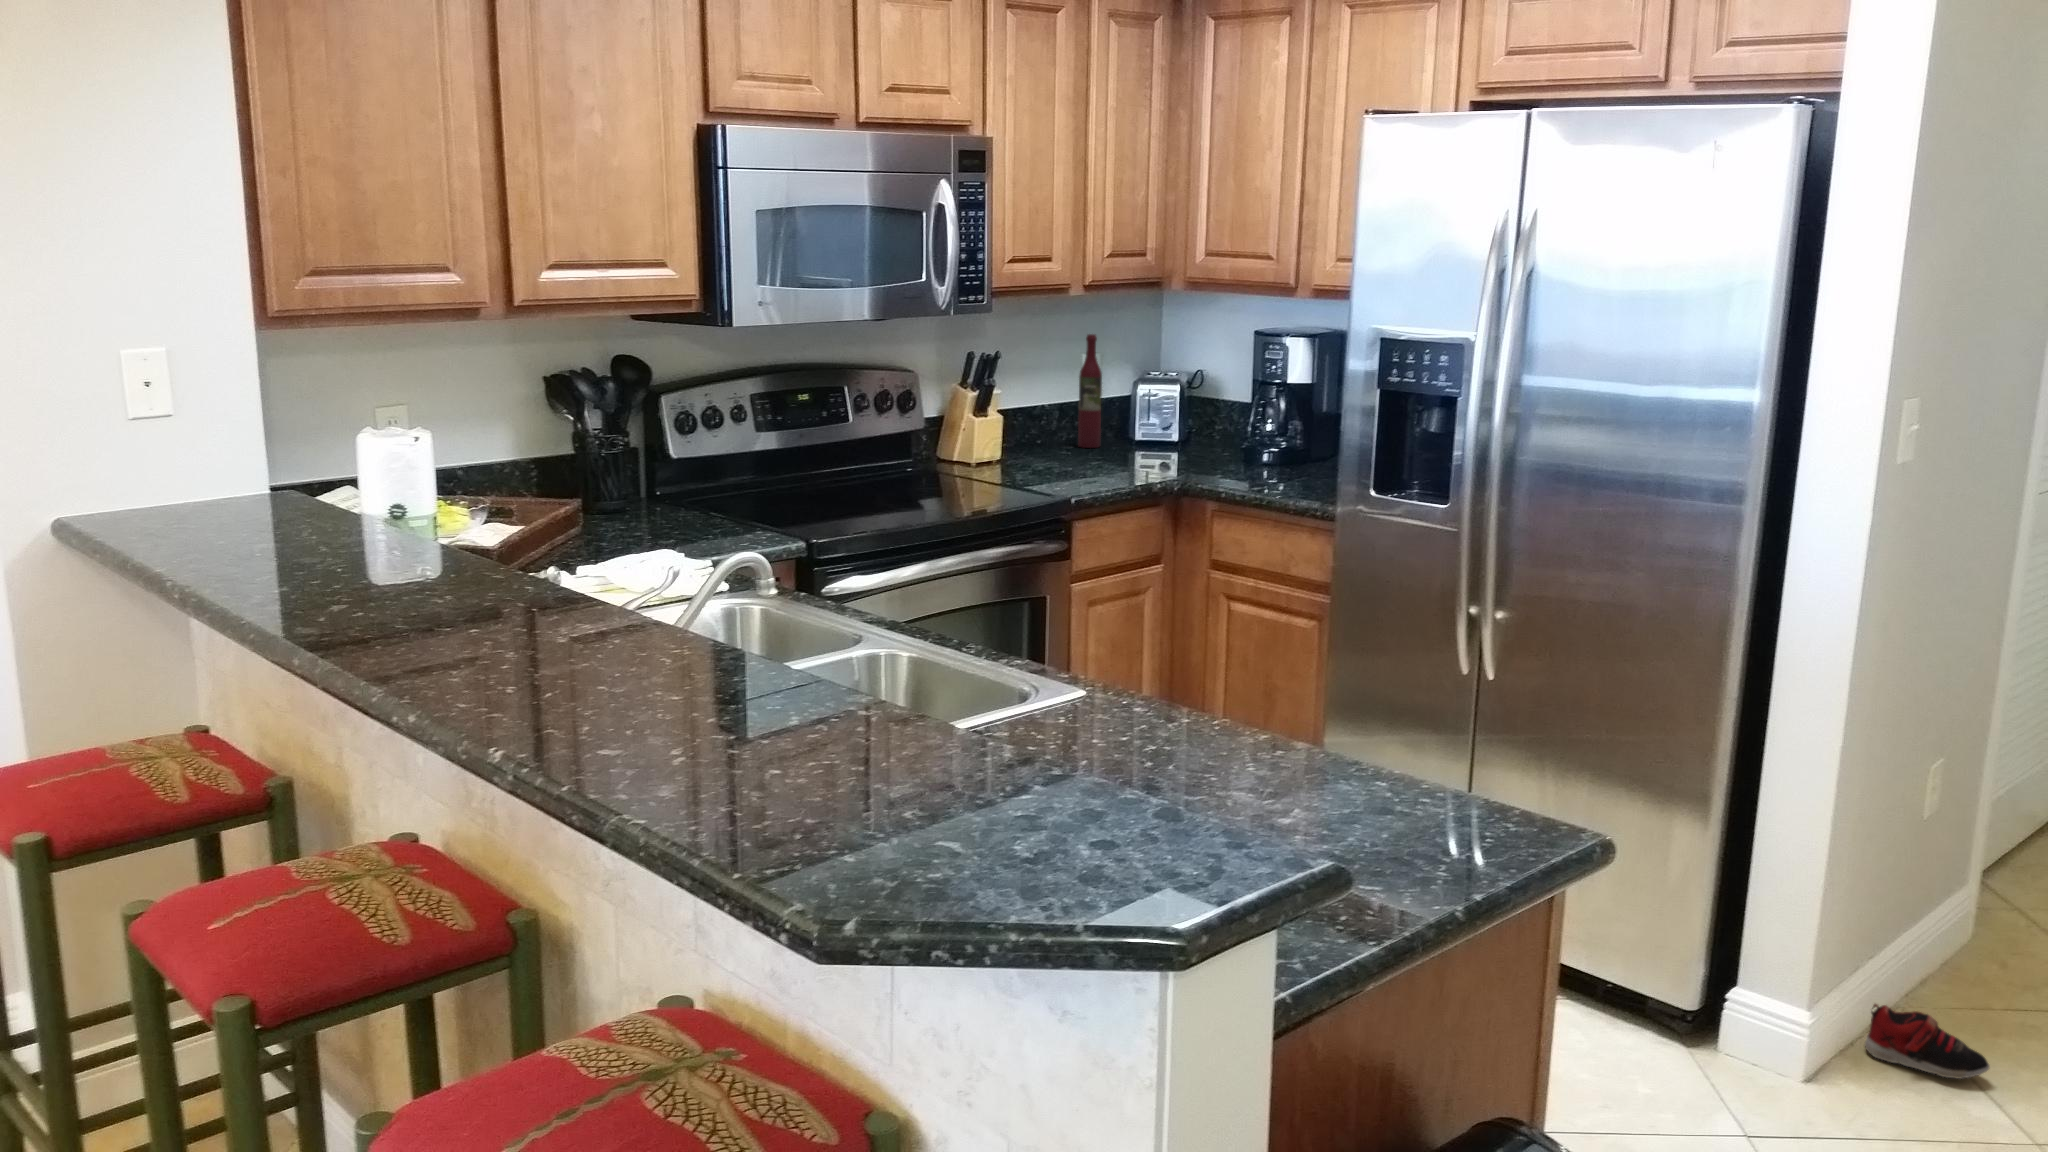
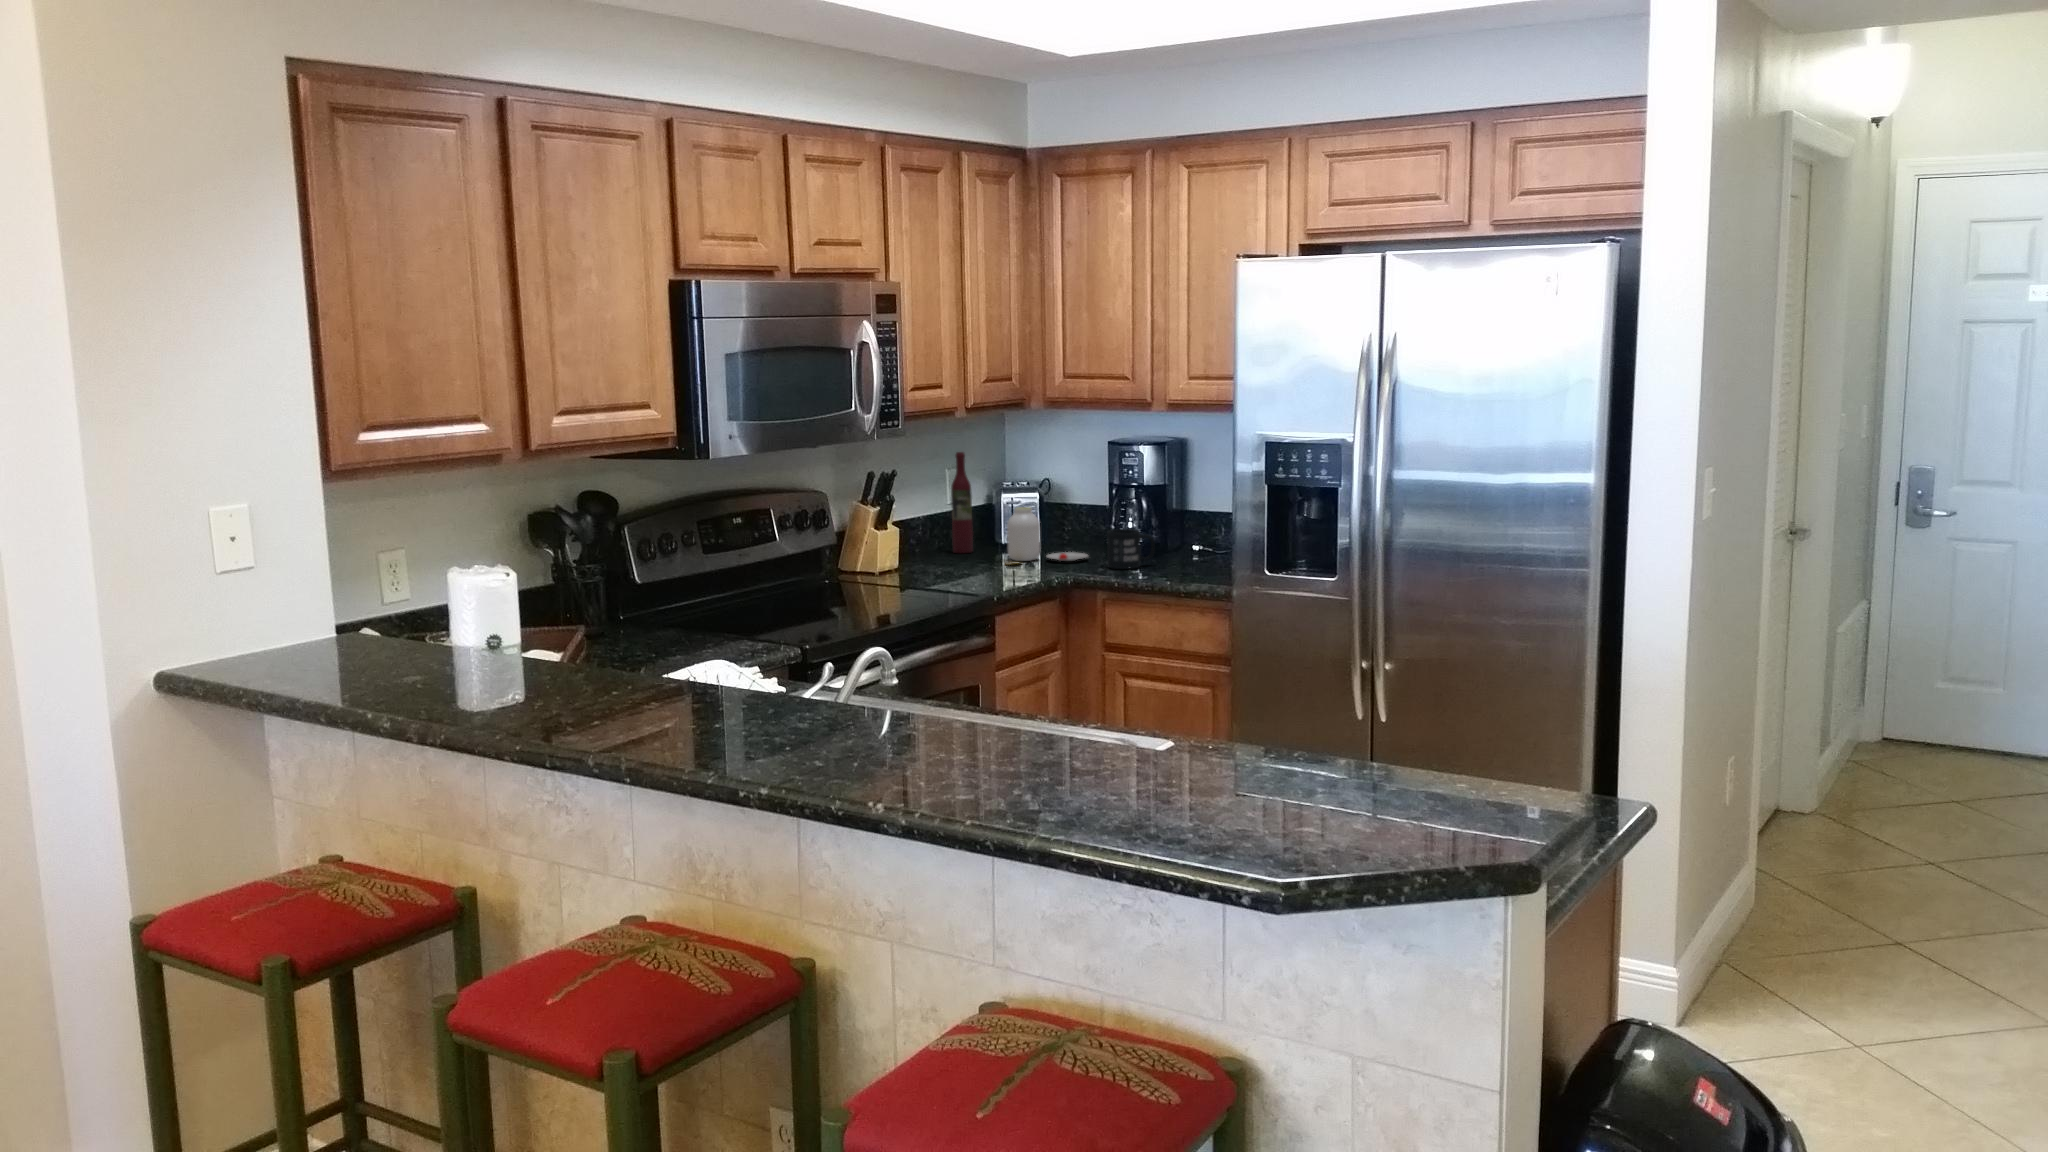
jar: none [1119,400,1217,464] -> present [1006,507,1088,565]
mug: none [1229,432,1286,478] -> present [1107,529,1155,569]
shoe: present [1865,1004,1990,1079] -> none [1702,955,1800,1007]

